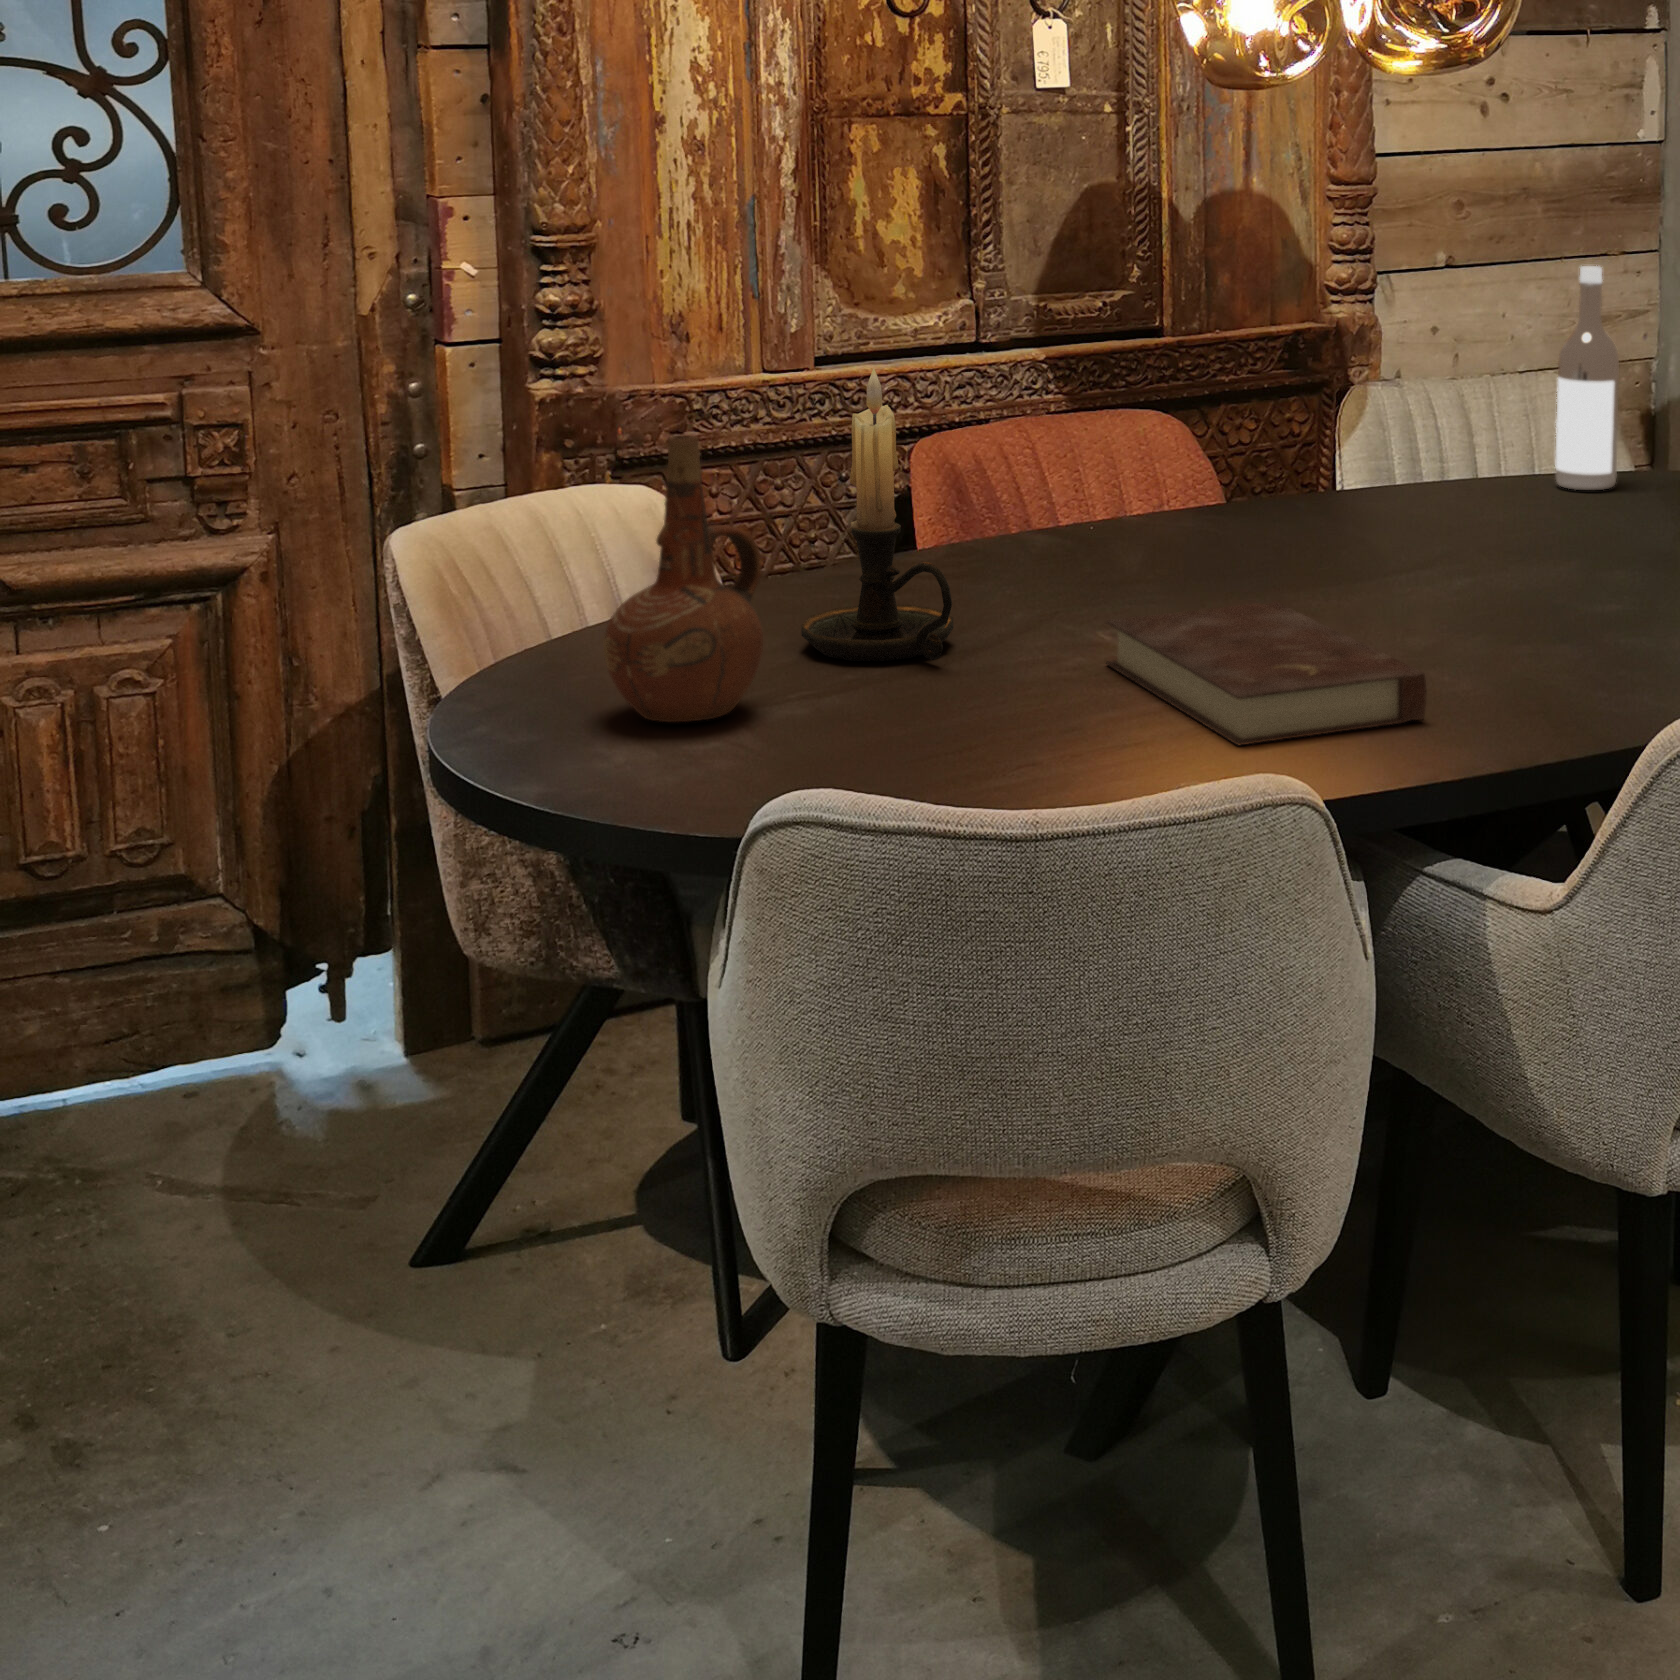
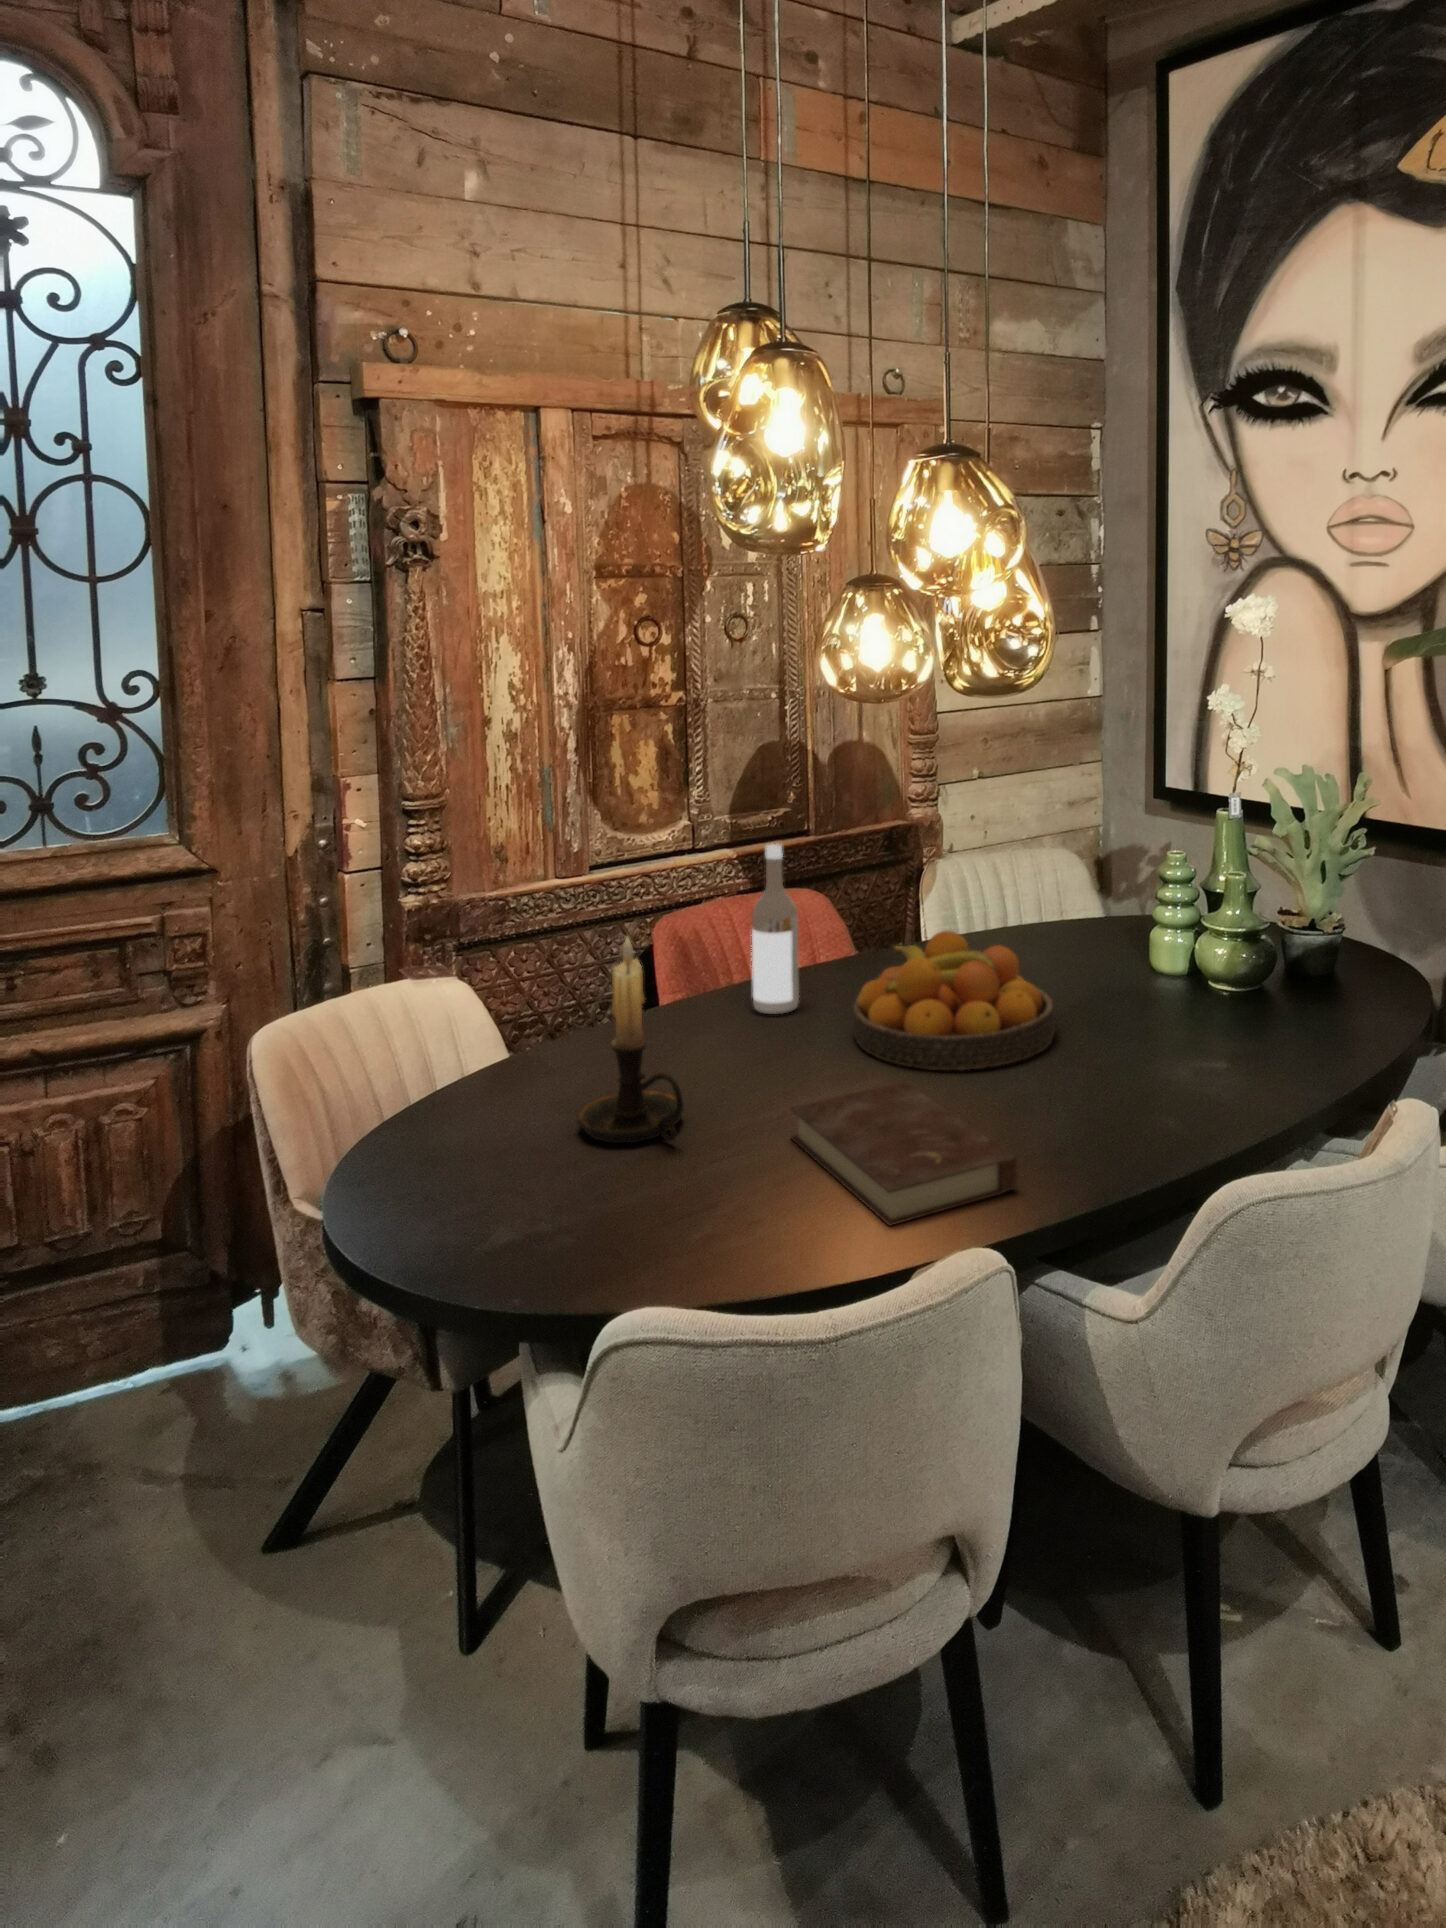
wine bottle: present [1556,266,1619,490] -> present [752,844,799,1014]
fruit bowl: none [1207,426,1514,609] -> present [853,931,1055,1070]
ceramic pitcher: present [603,436,763,722] -> none [430,1010,547,1224]

